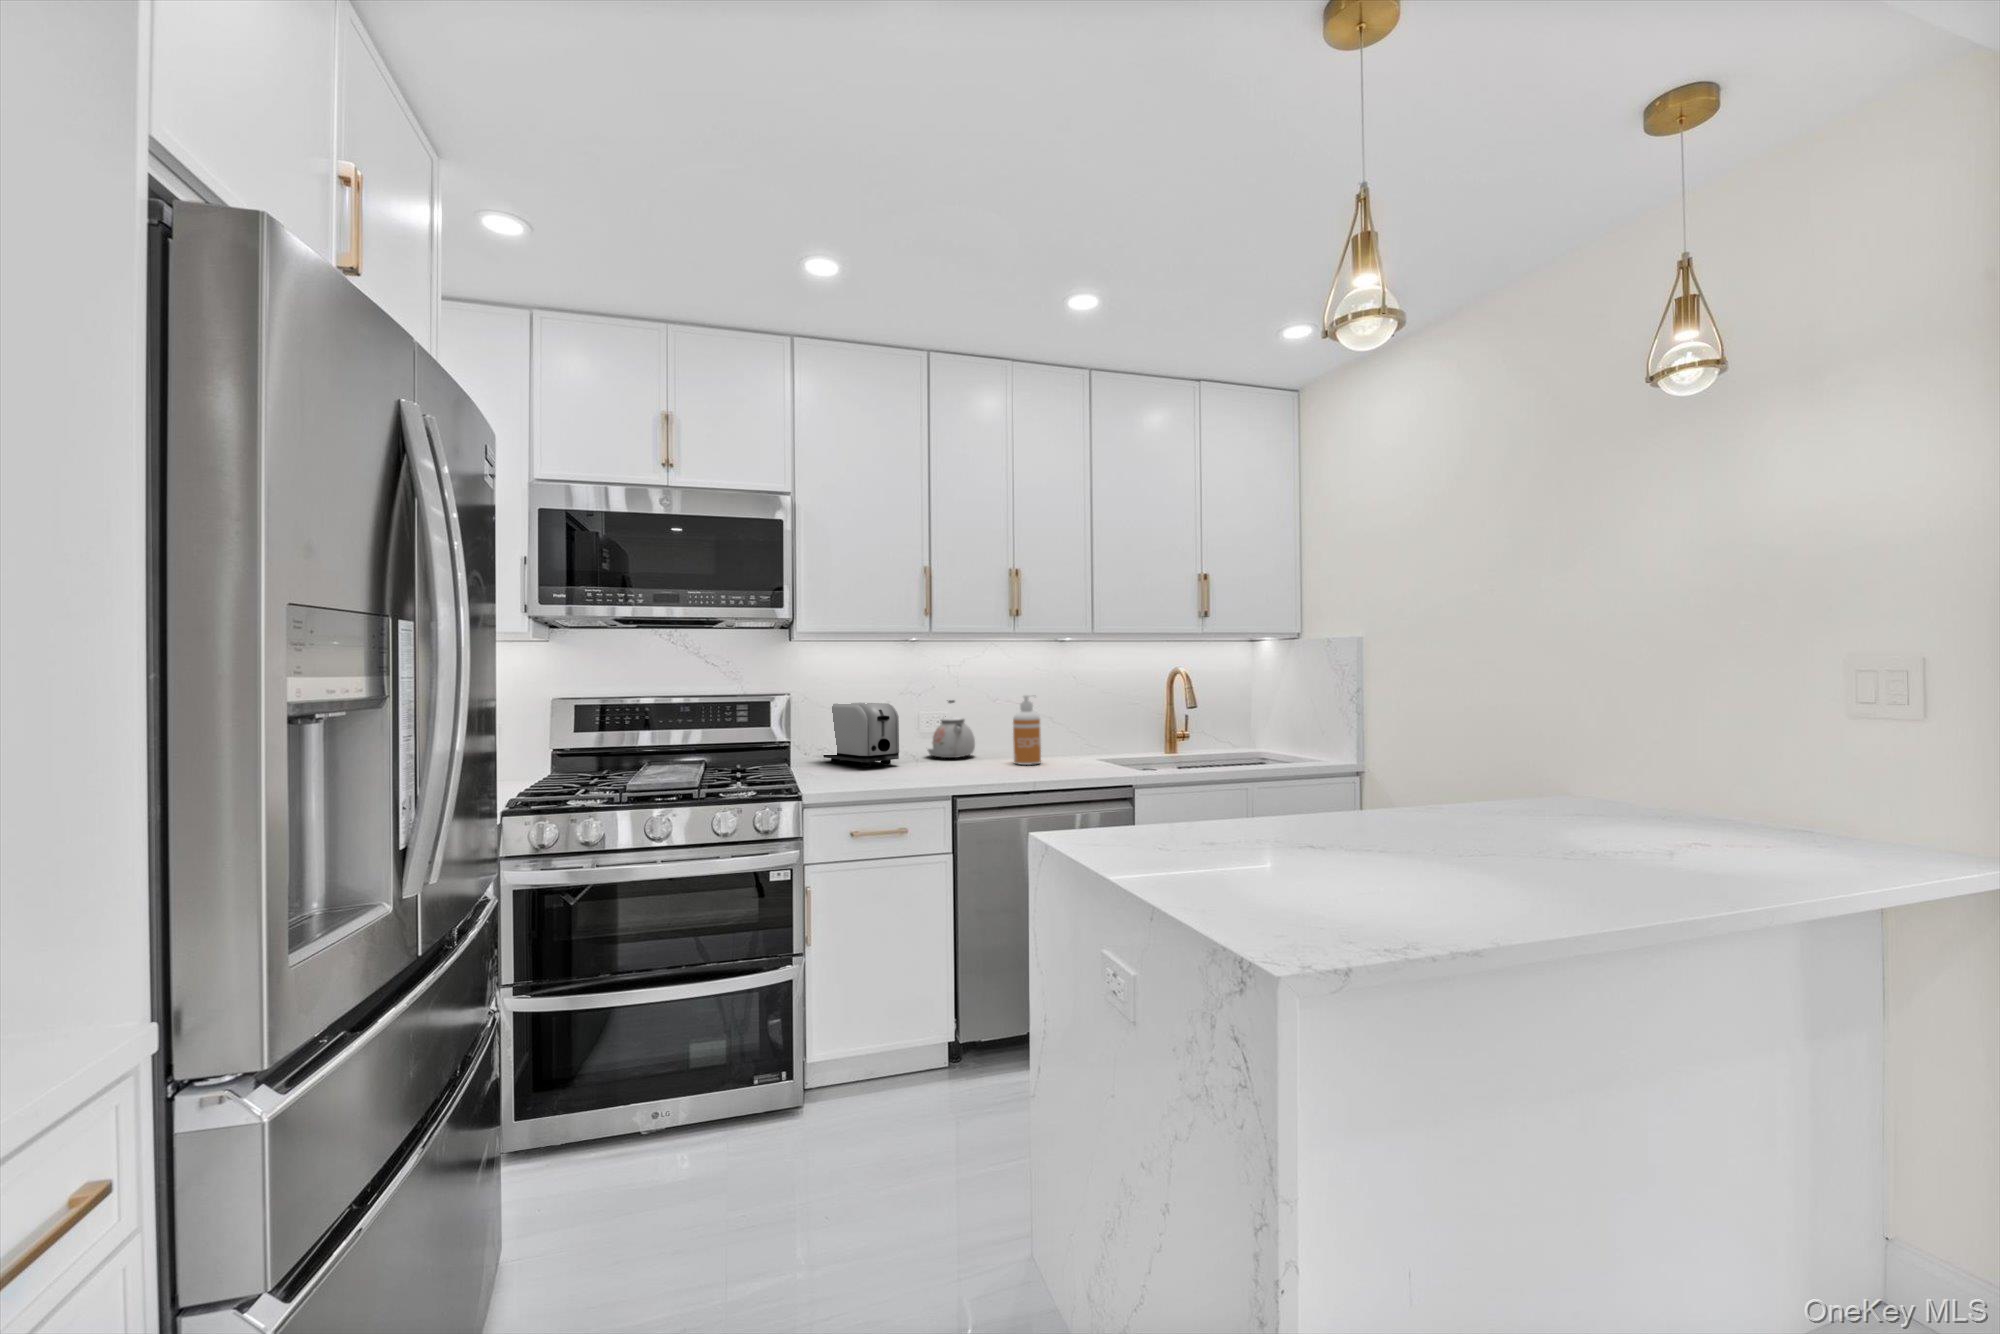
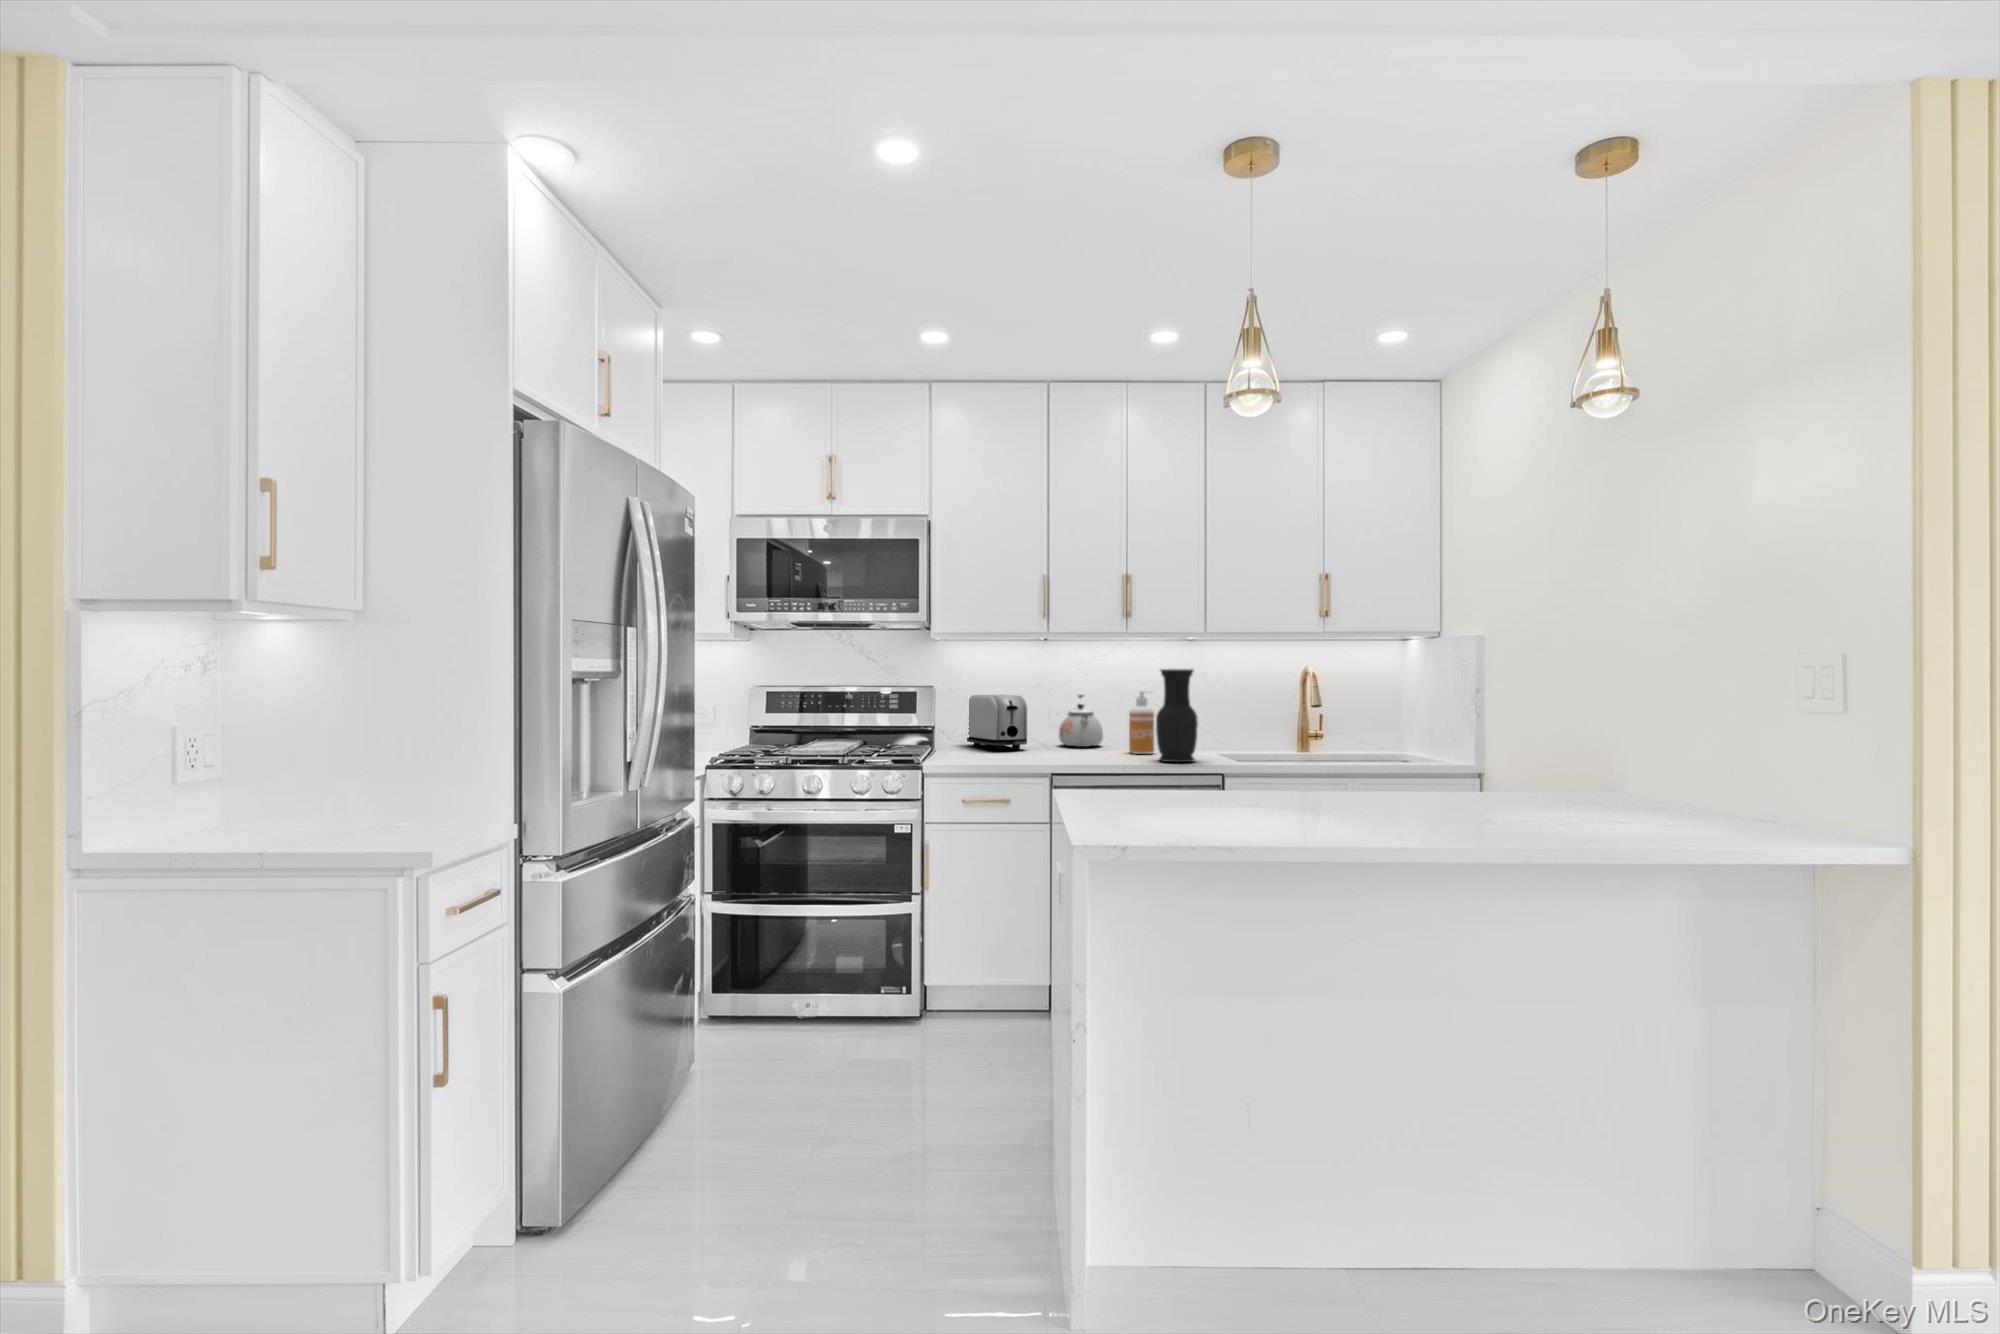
vase: none [1056,671,1100,774] -> present [1156,669,1198,762]

